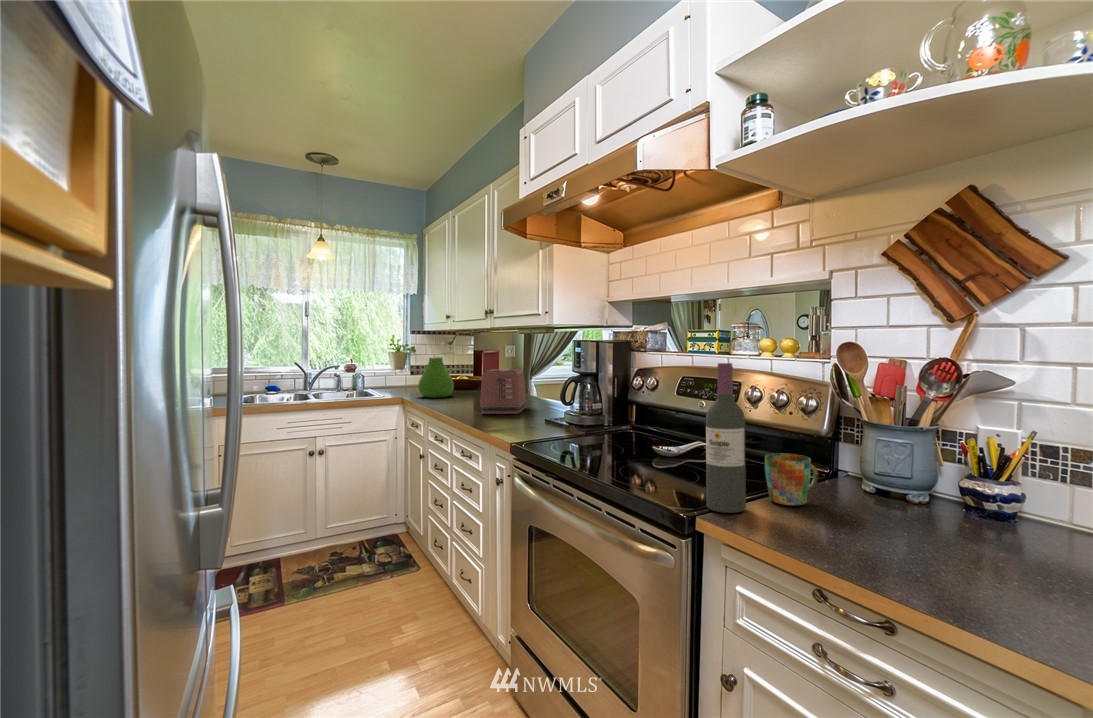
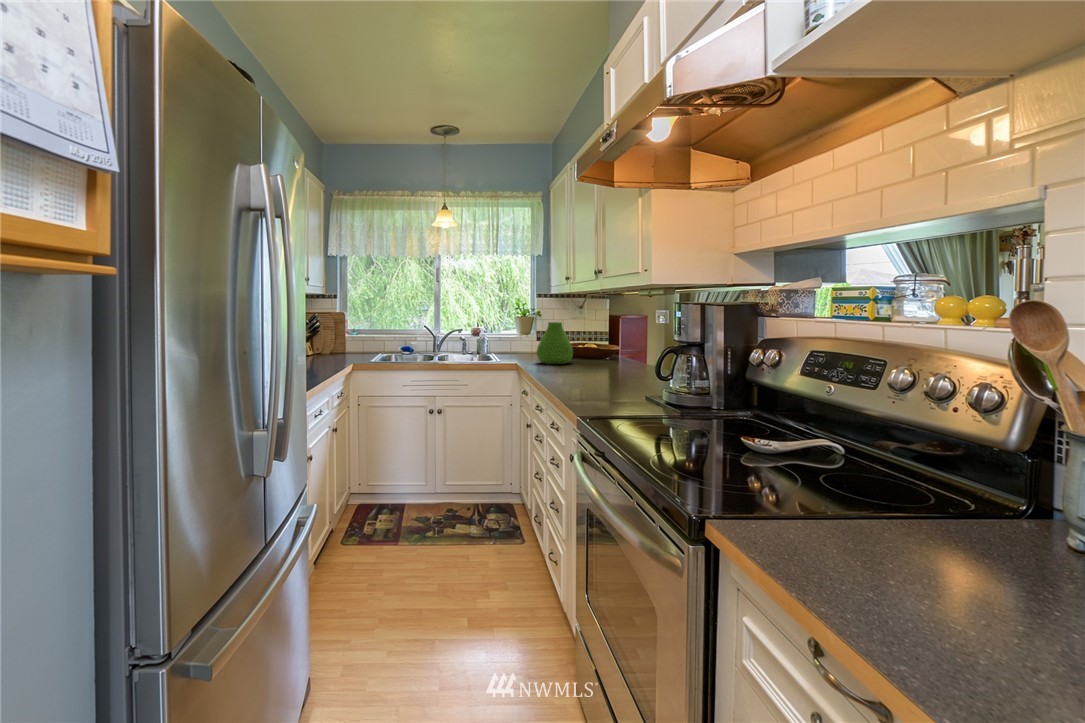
wine bottle: present [706,363,746,513] -> none [781,327,851,560]
toaster: present [480,369,526,414] -> none [582,336,639,386]
mug: present [765,453,818,505] -> none [889,471,985,560]

